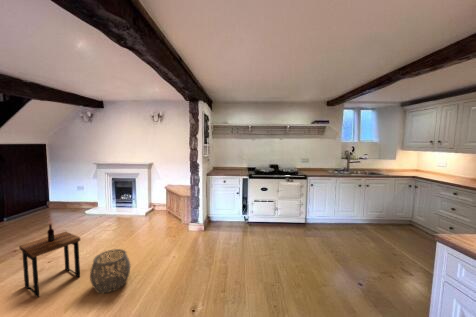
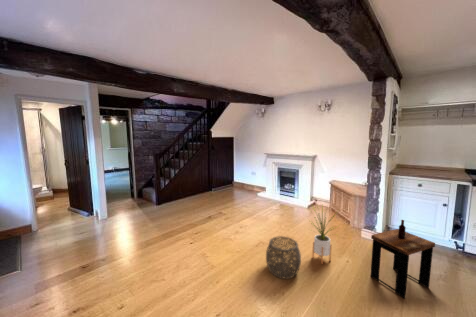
house plant: none [136,206,168,264] -> present [312,208,334,264]
side table: present [19,224,80,297] -> present [371,220,435,298]

